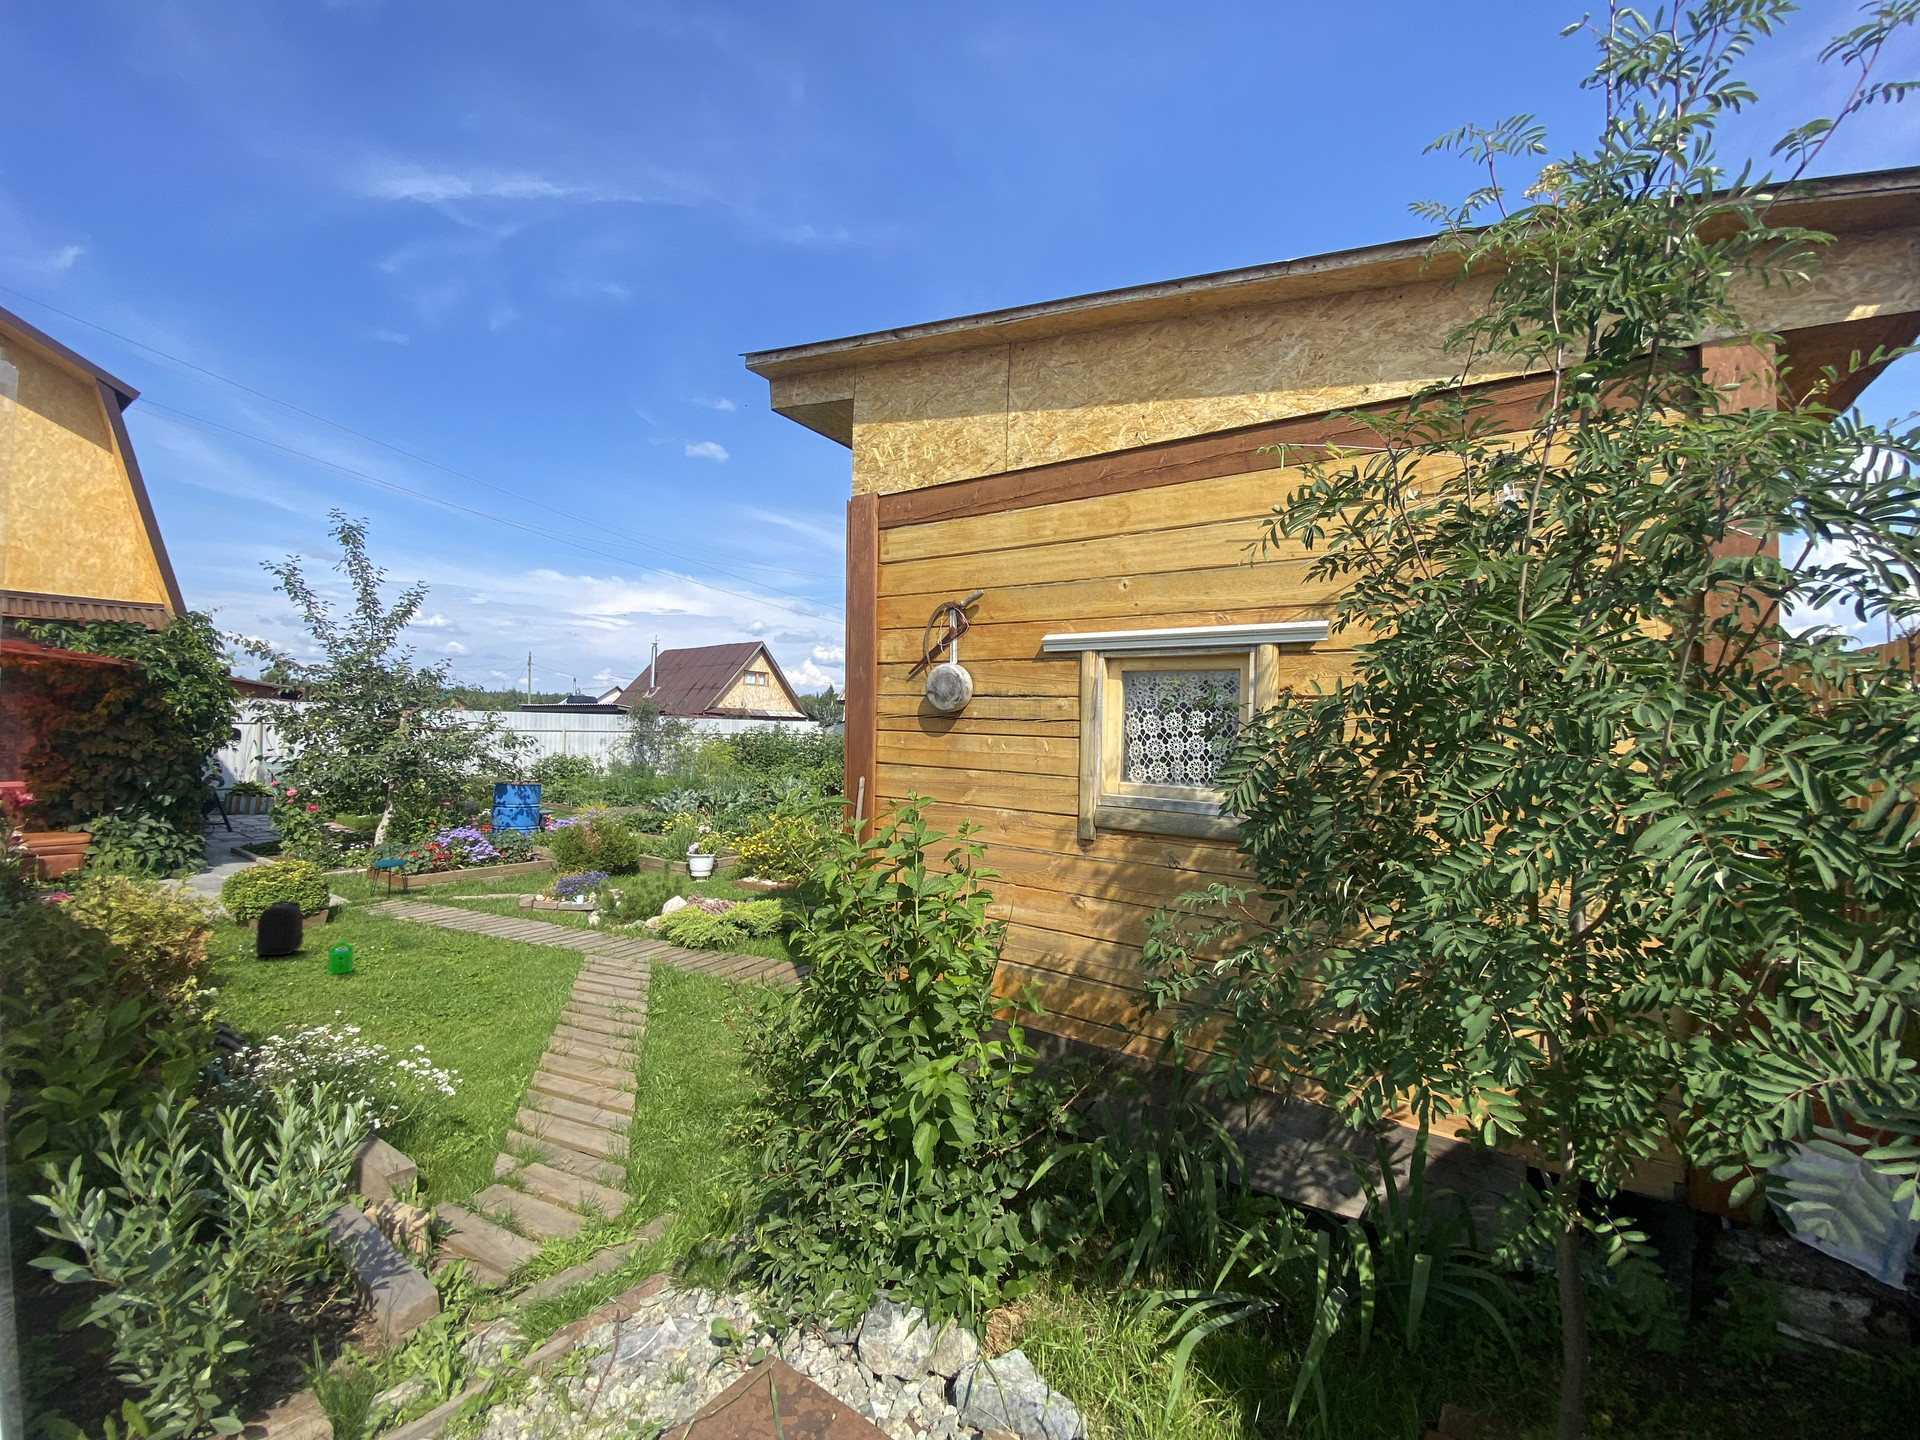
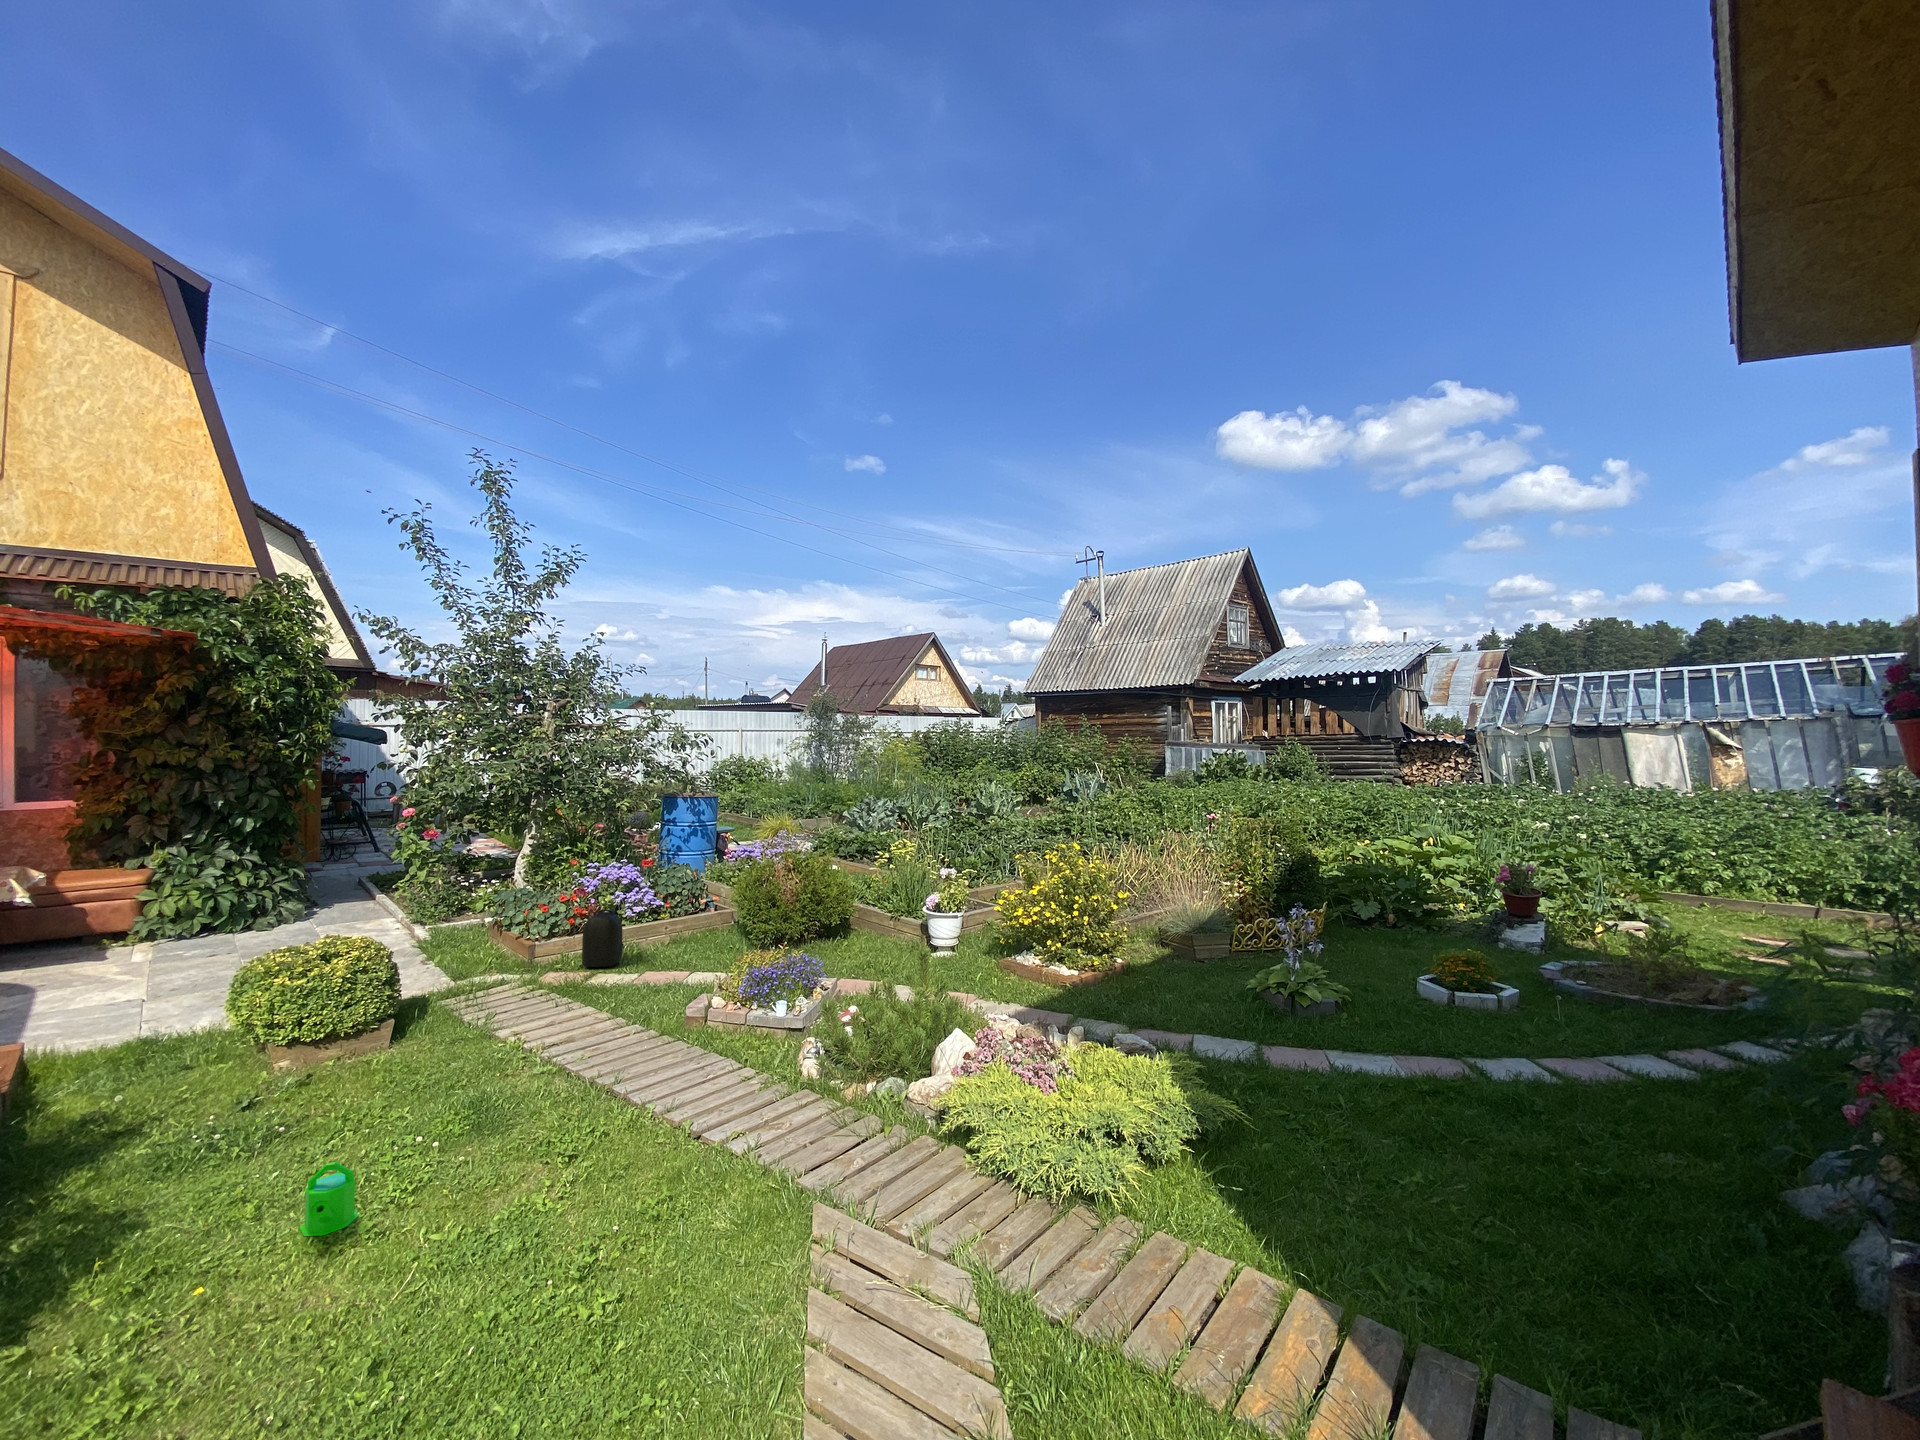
stool: present [370,859,408,897] -> none [483,916,534,976]
backpack: present [256,900,304,955] -> present [582,909,623,967]

